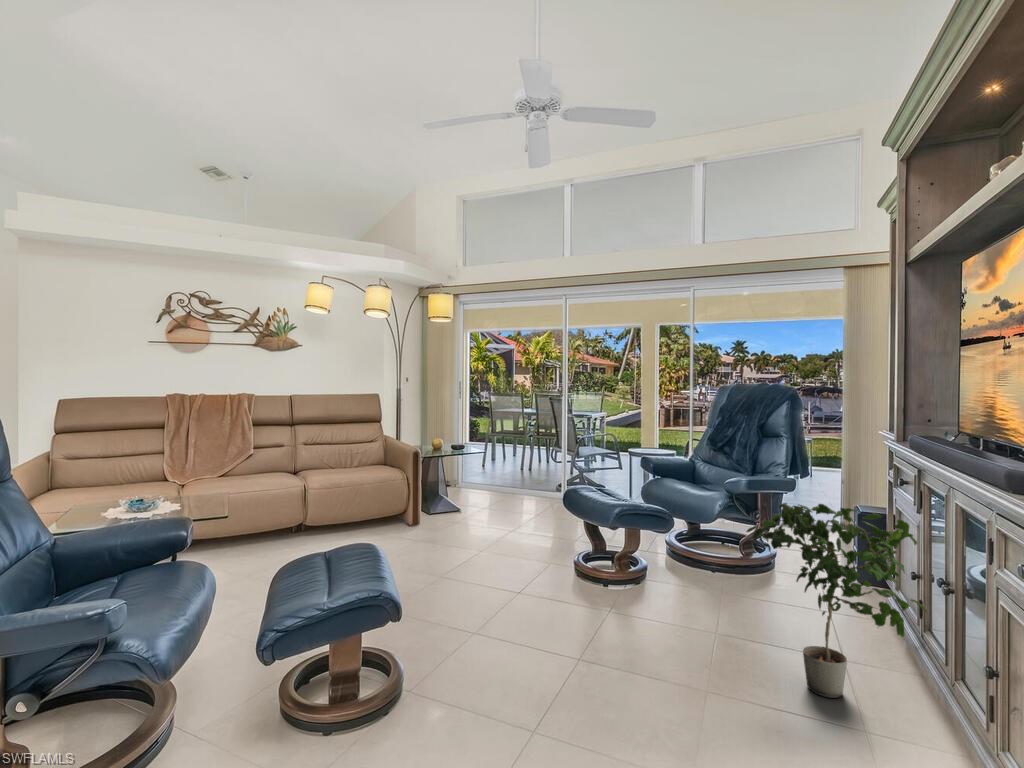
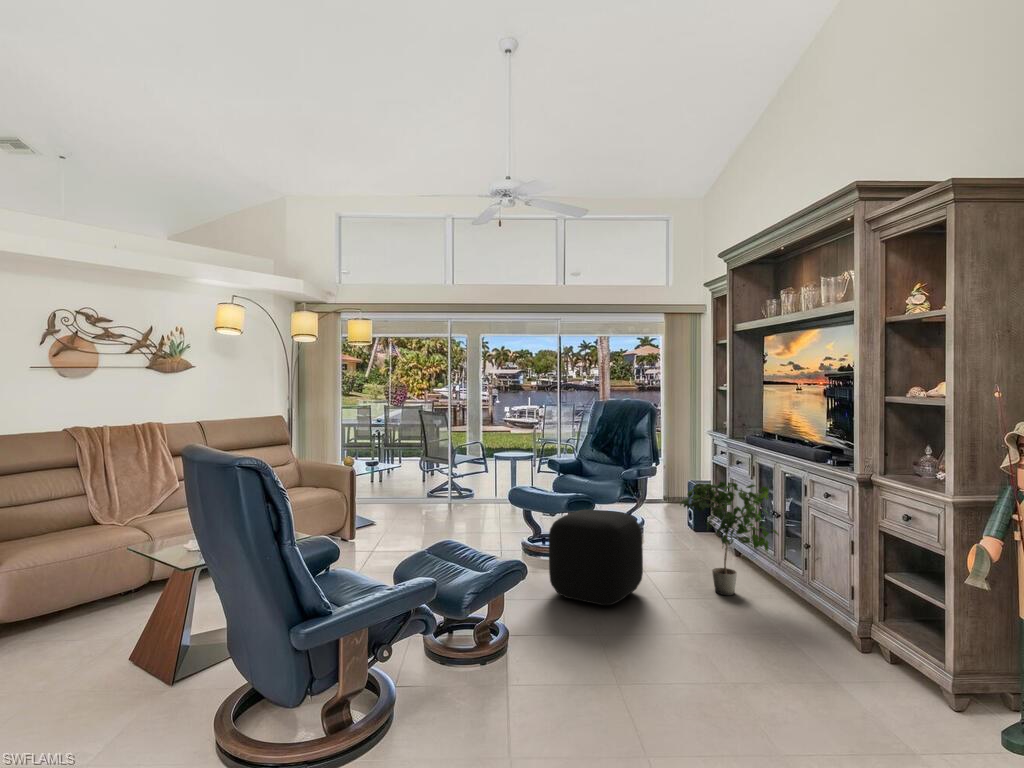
ottoman: none [541,523,680,668] -> present [549,510,643,605]

